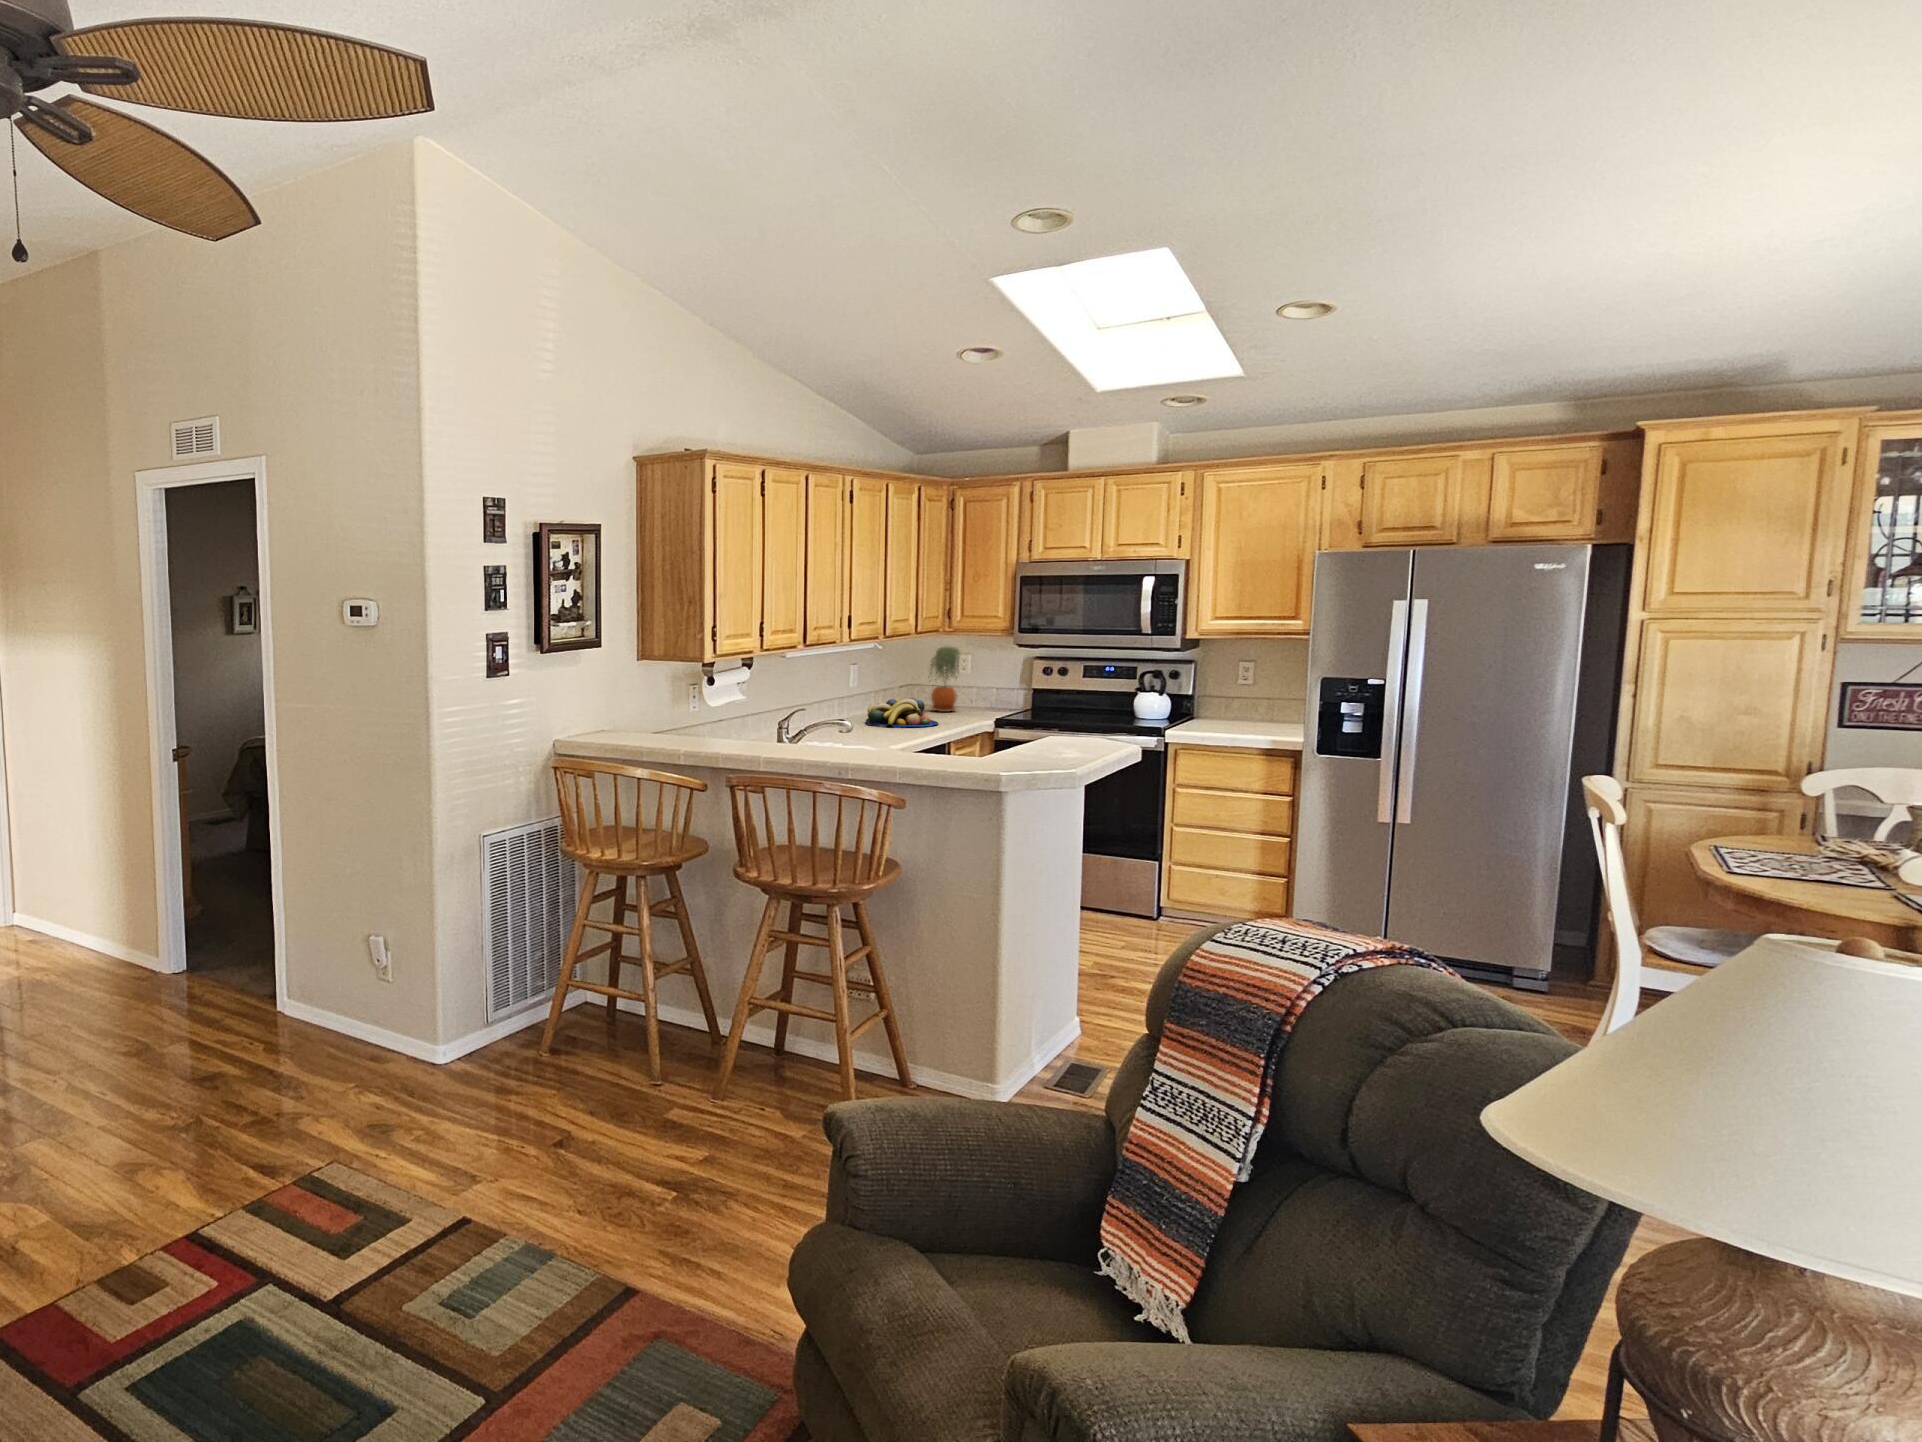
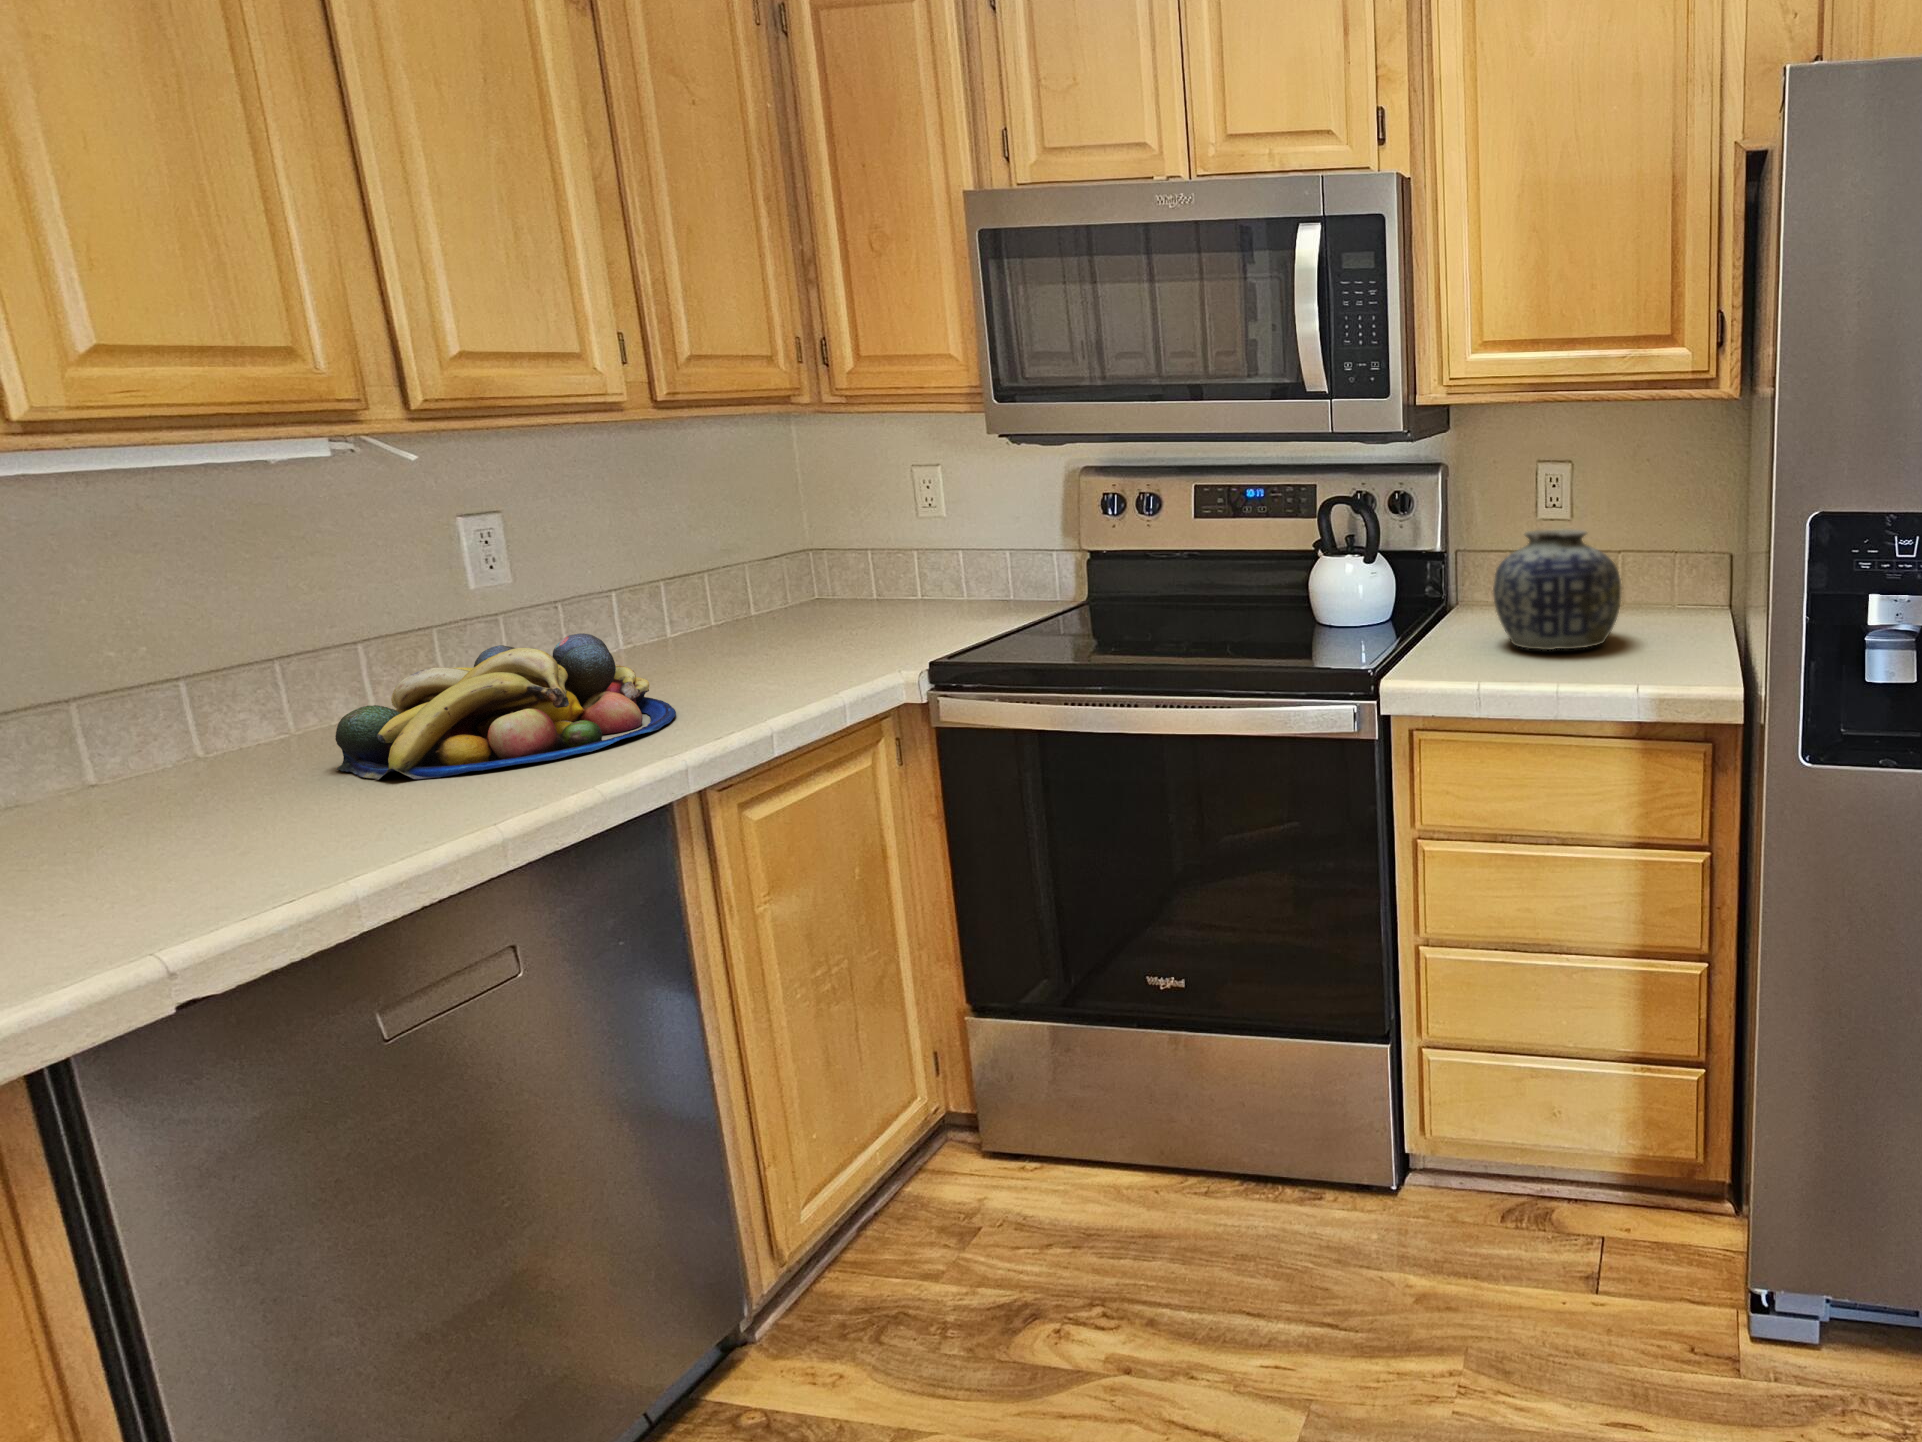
potted plant: present [930,647,959,712] -> none [764,446,867,638]
vase: none [1212,685,1267,727] -> present [1493,529,1621,650]

